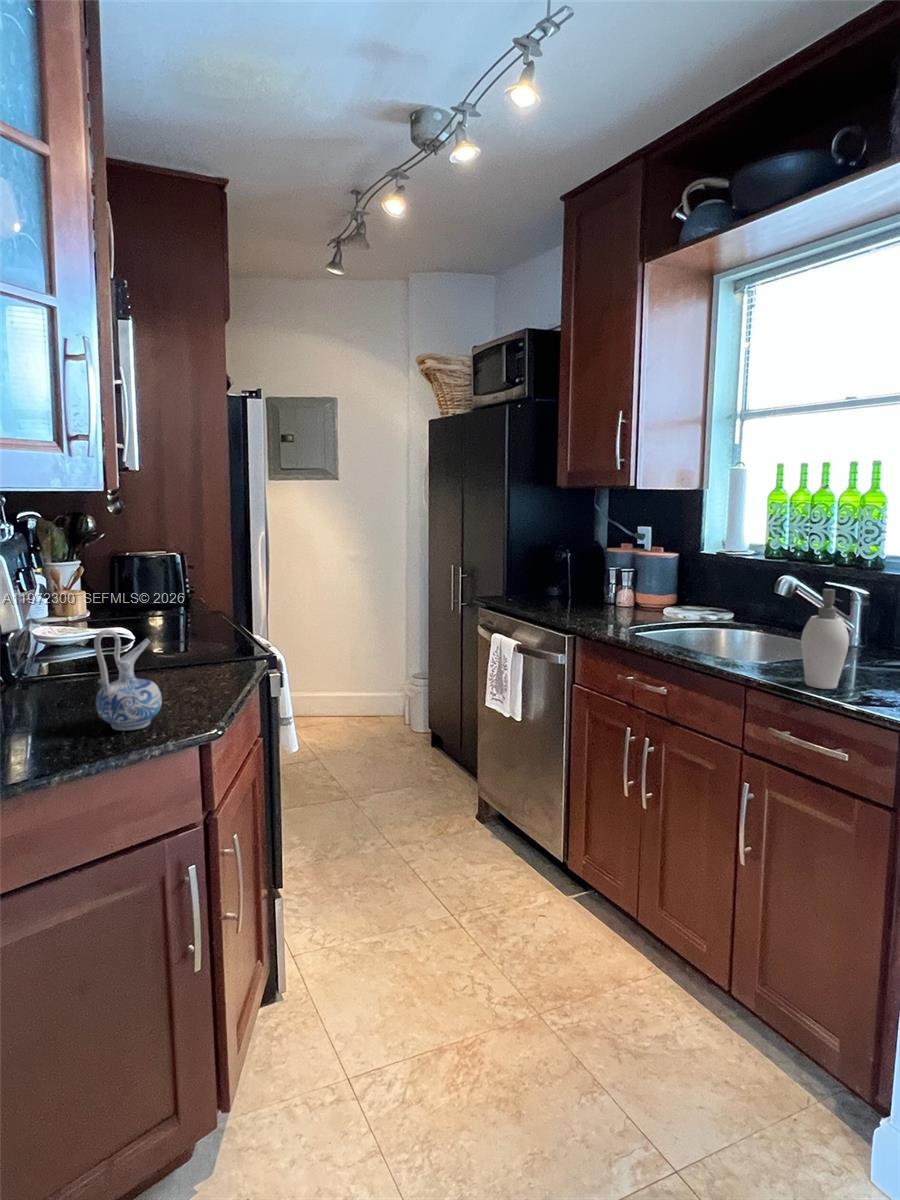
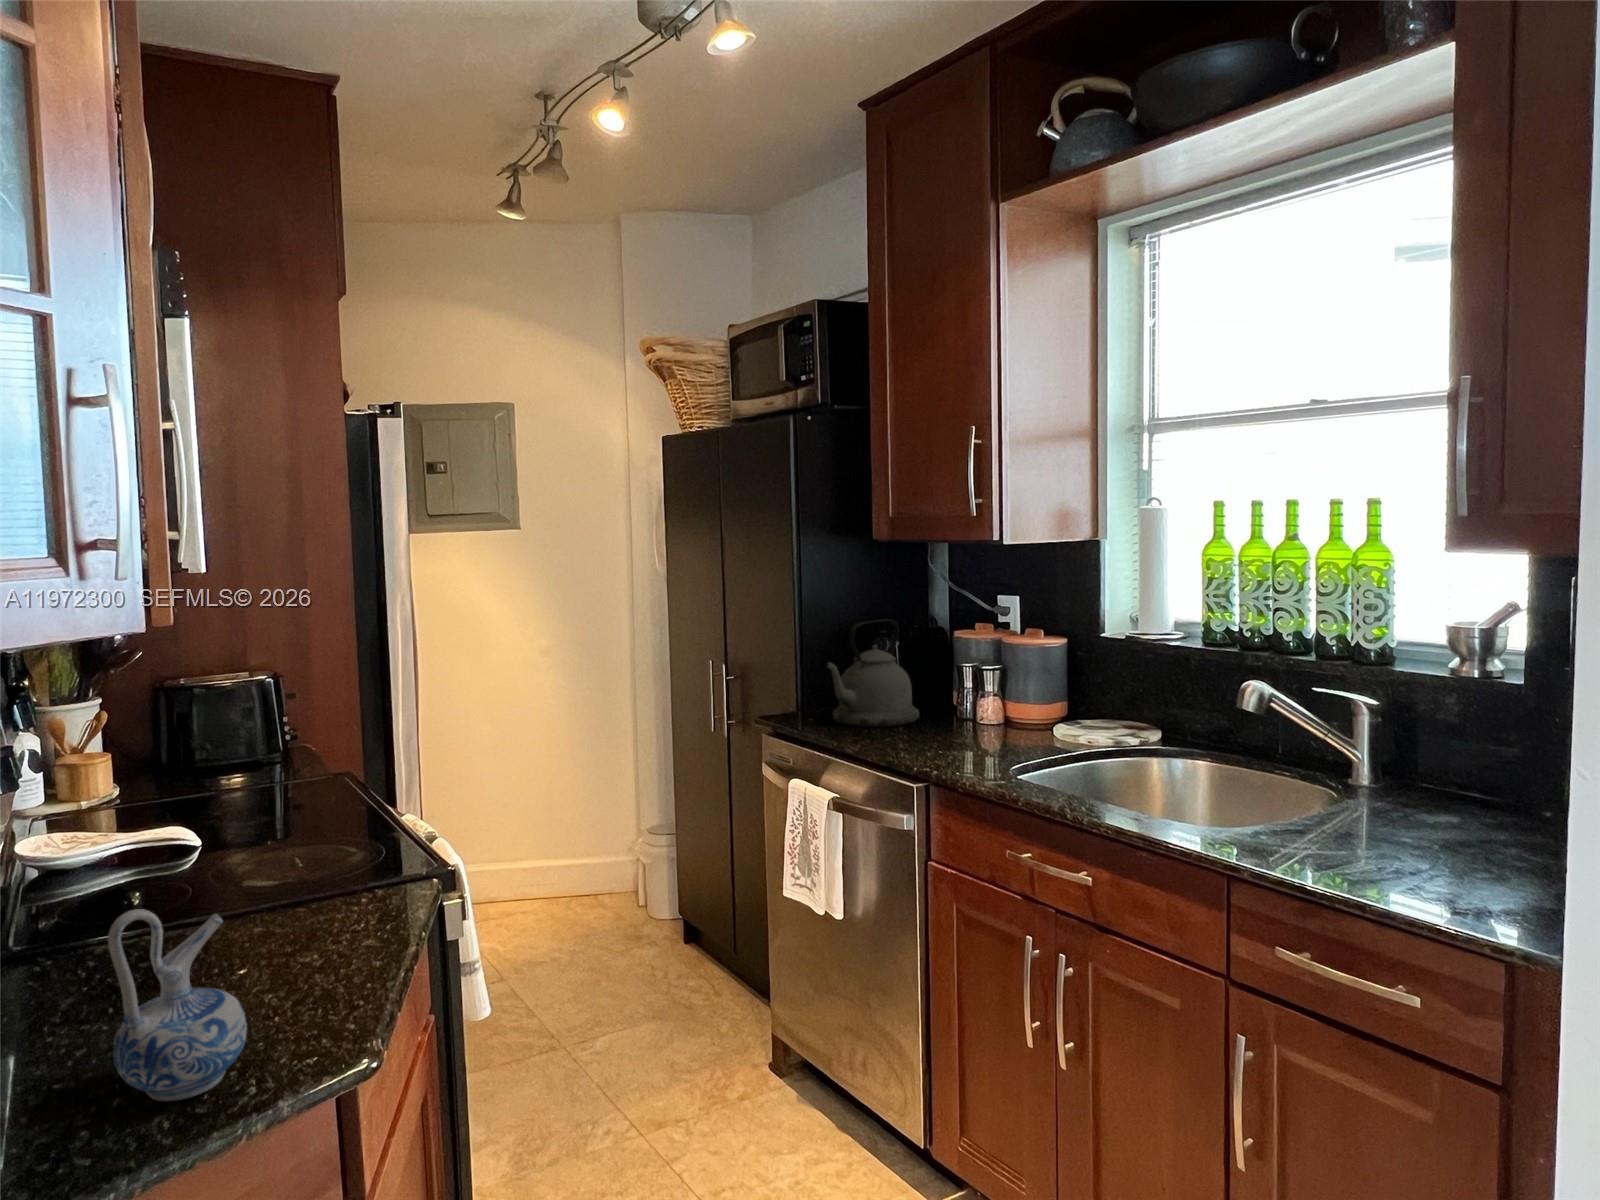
kettle: none [516,538,578,606] -> present [825,619,919,727]
soap dispenser: present [801,589,849,689] -> none [1316,720,1394,882]

